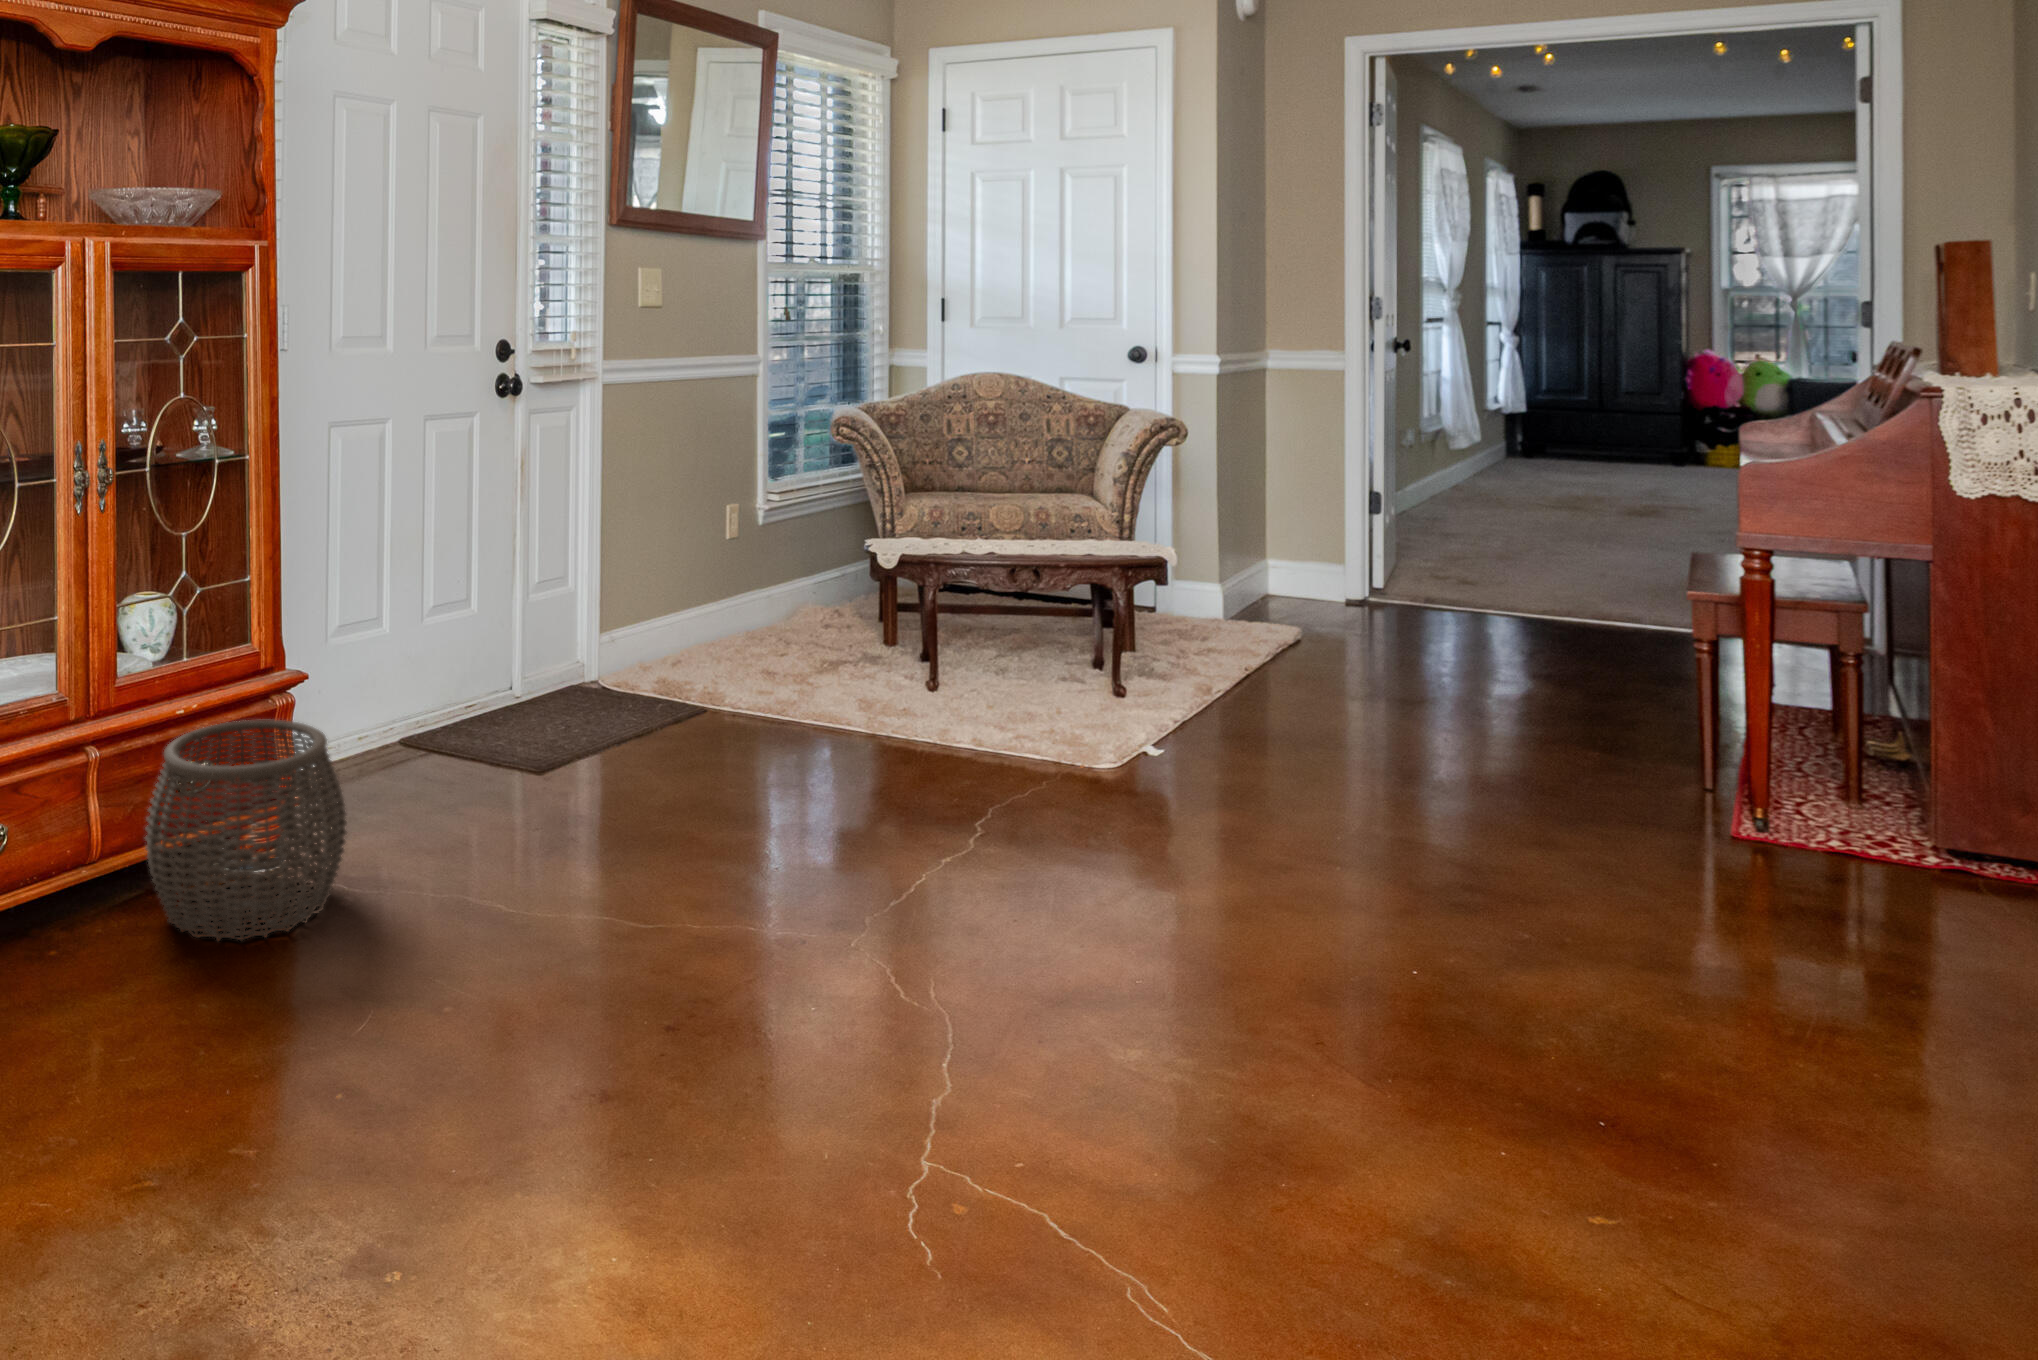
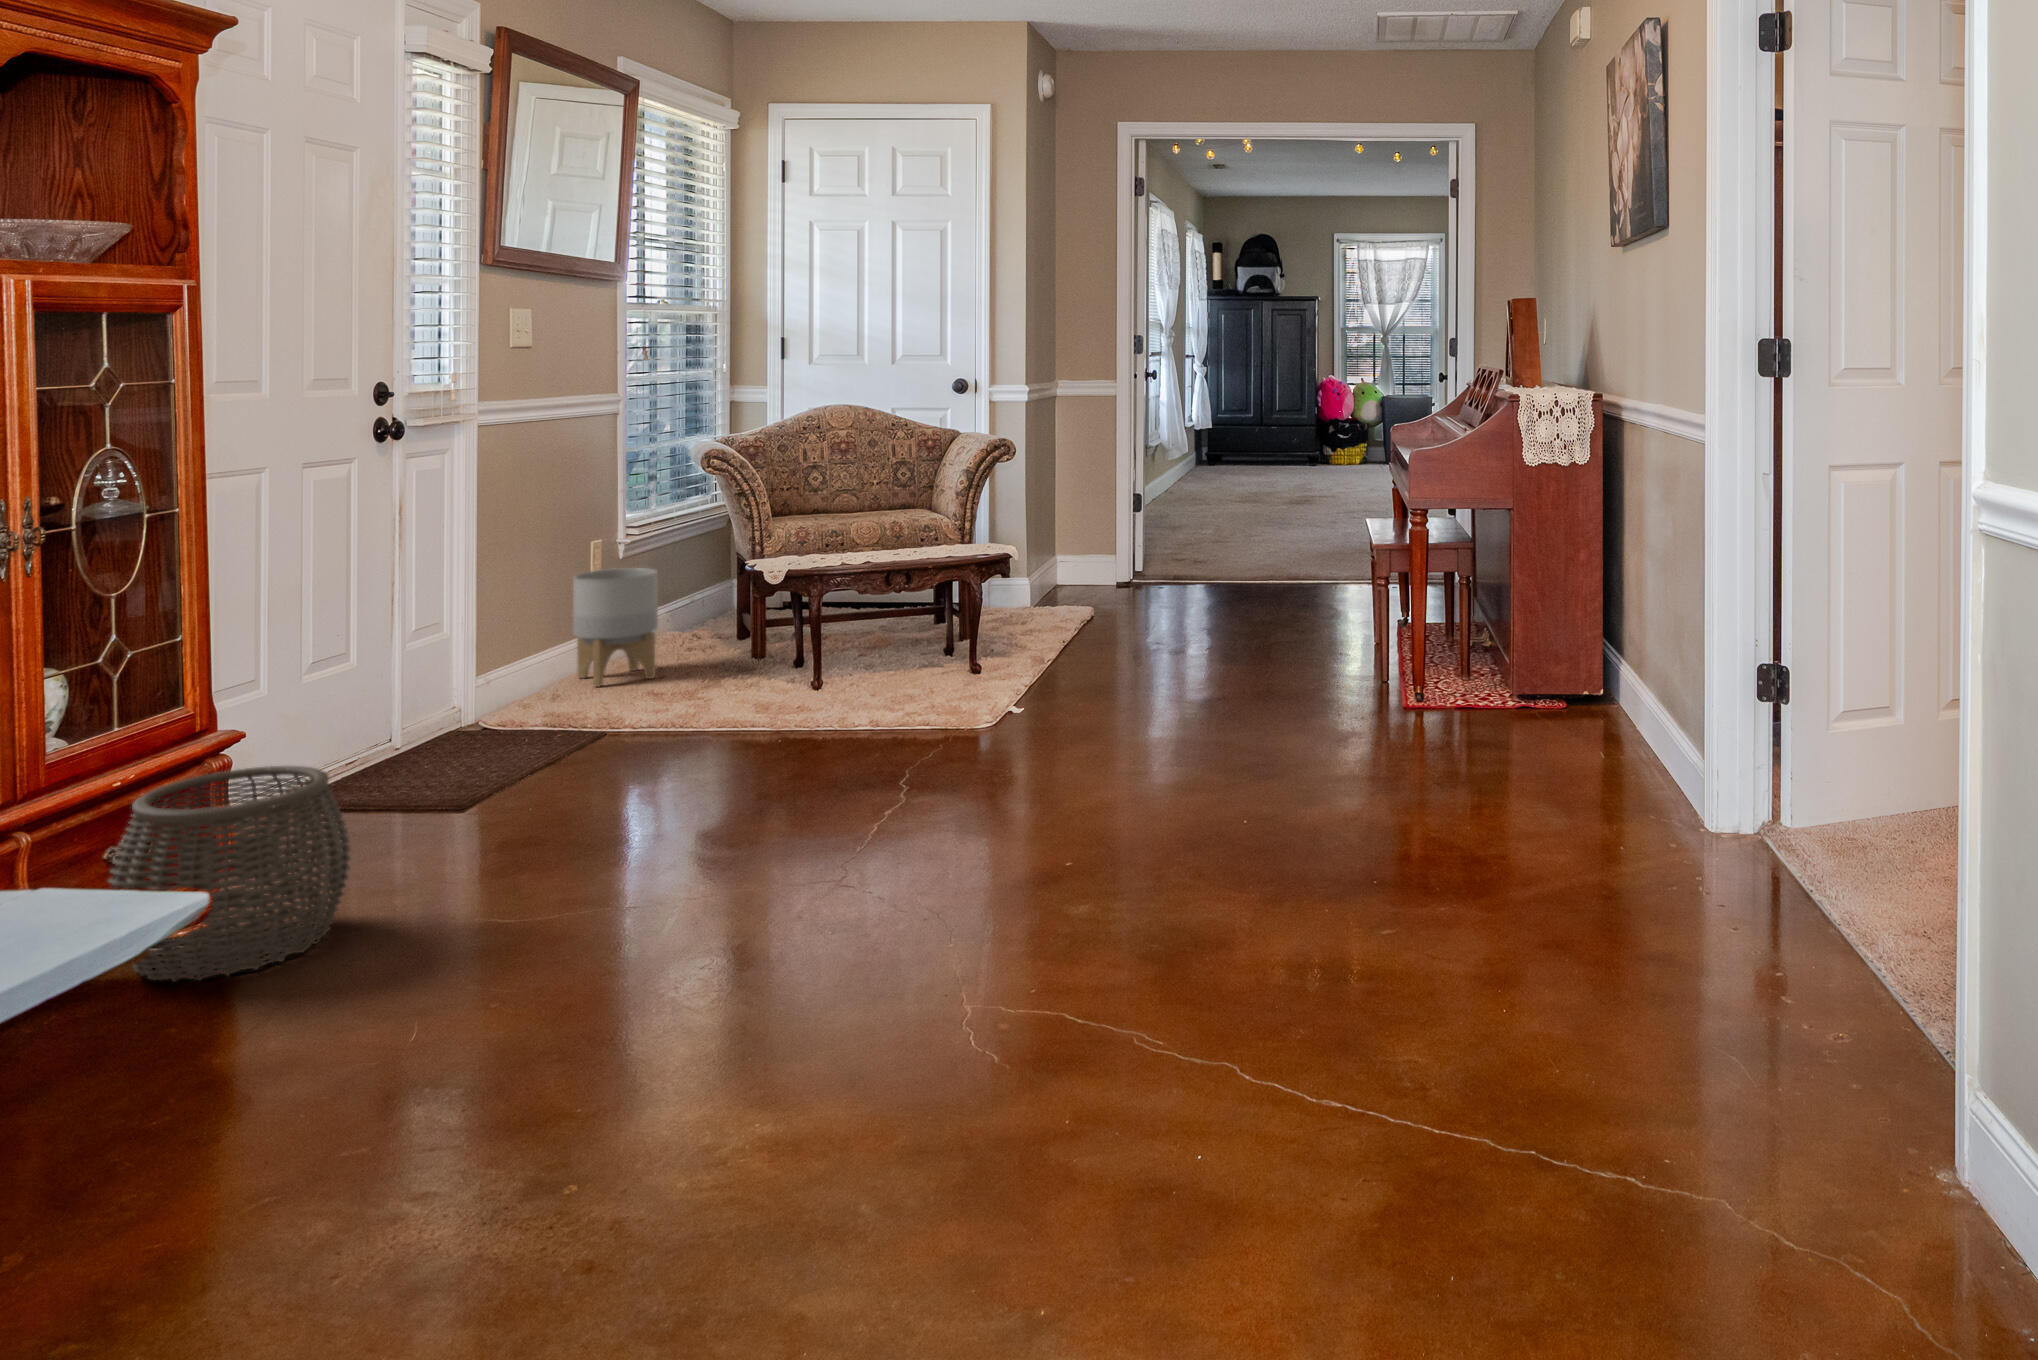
planter: none [702,534,781,655] -> present [573,568,658,687]

